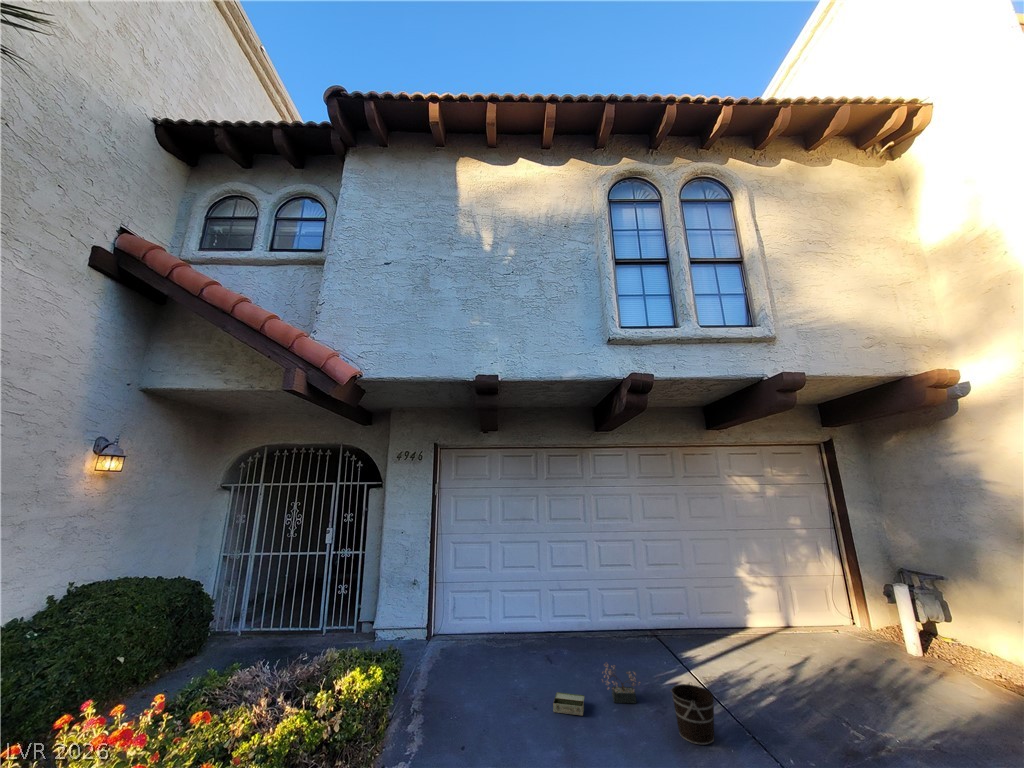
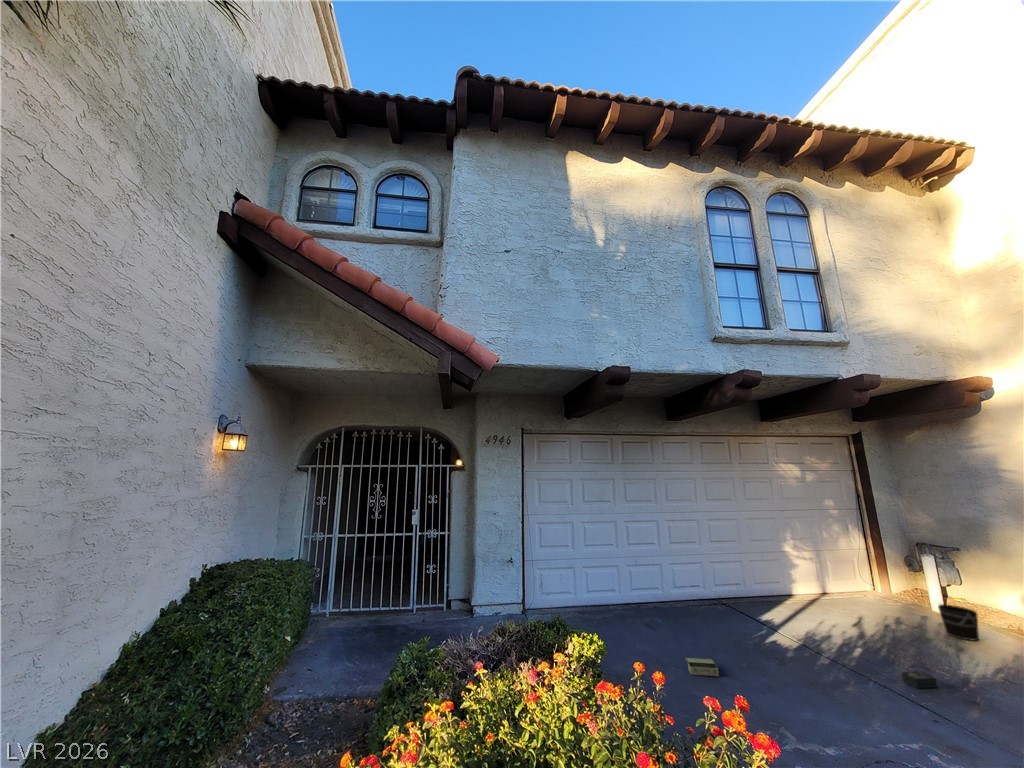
decorative plant: present [602,664,640,703] -> present [892,650,937,688]
bucket: present [671,683,714,745] -> present [938,604,979,641]

